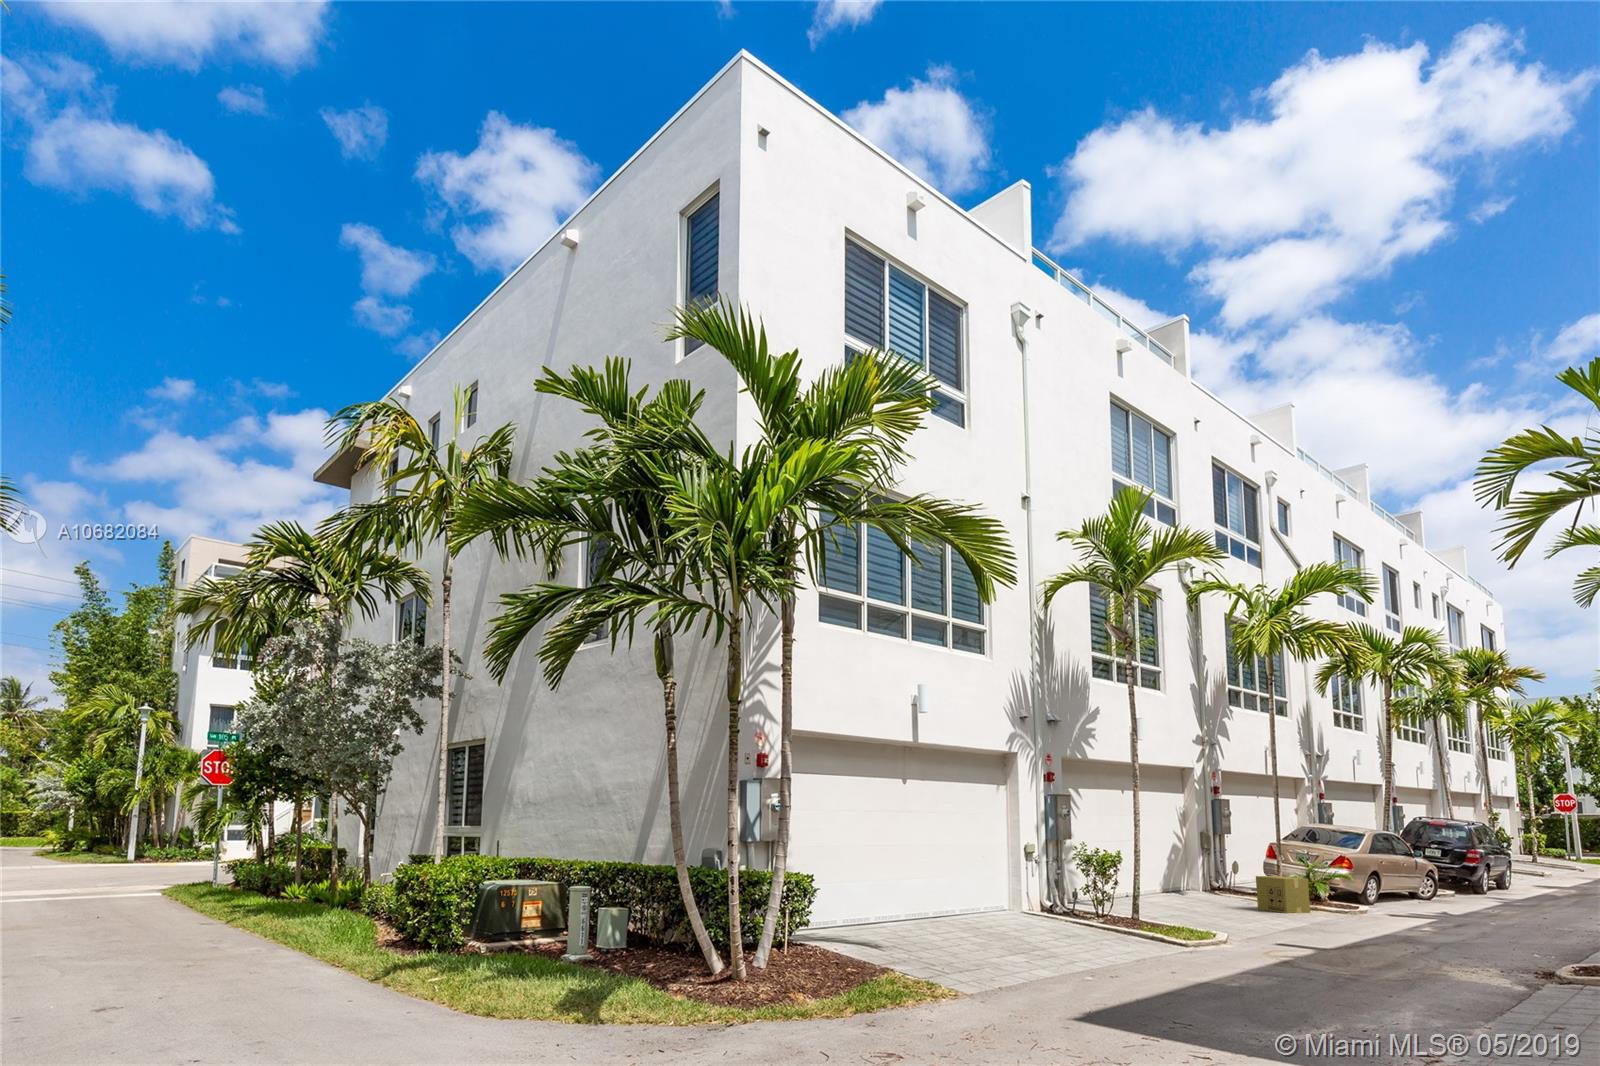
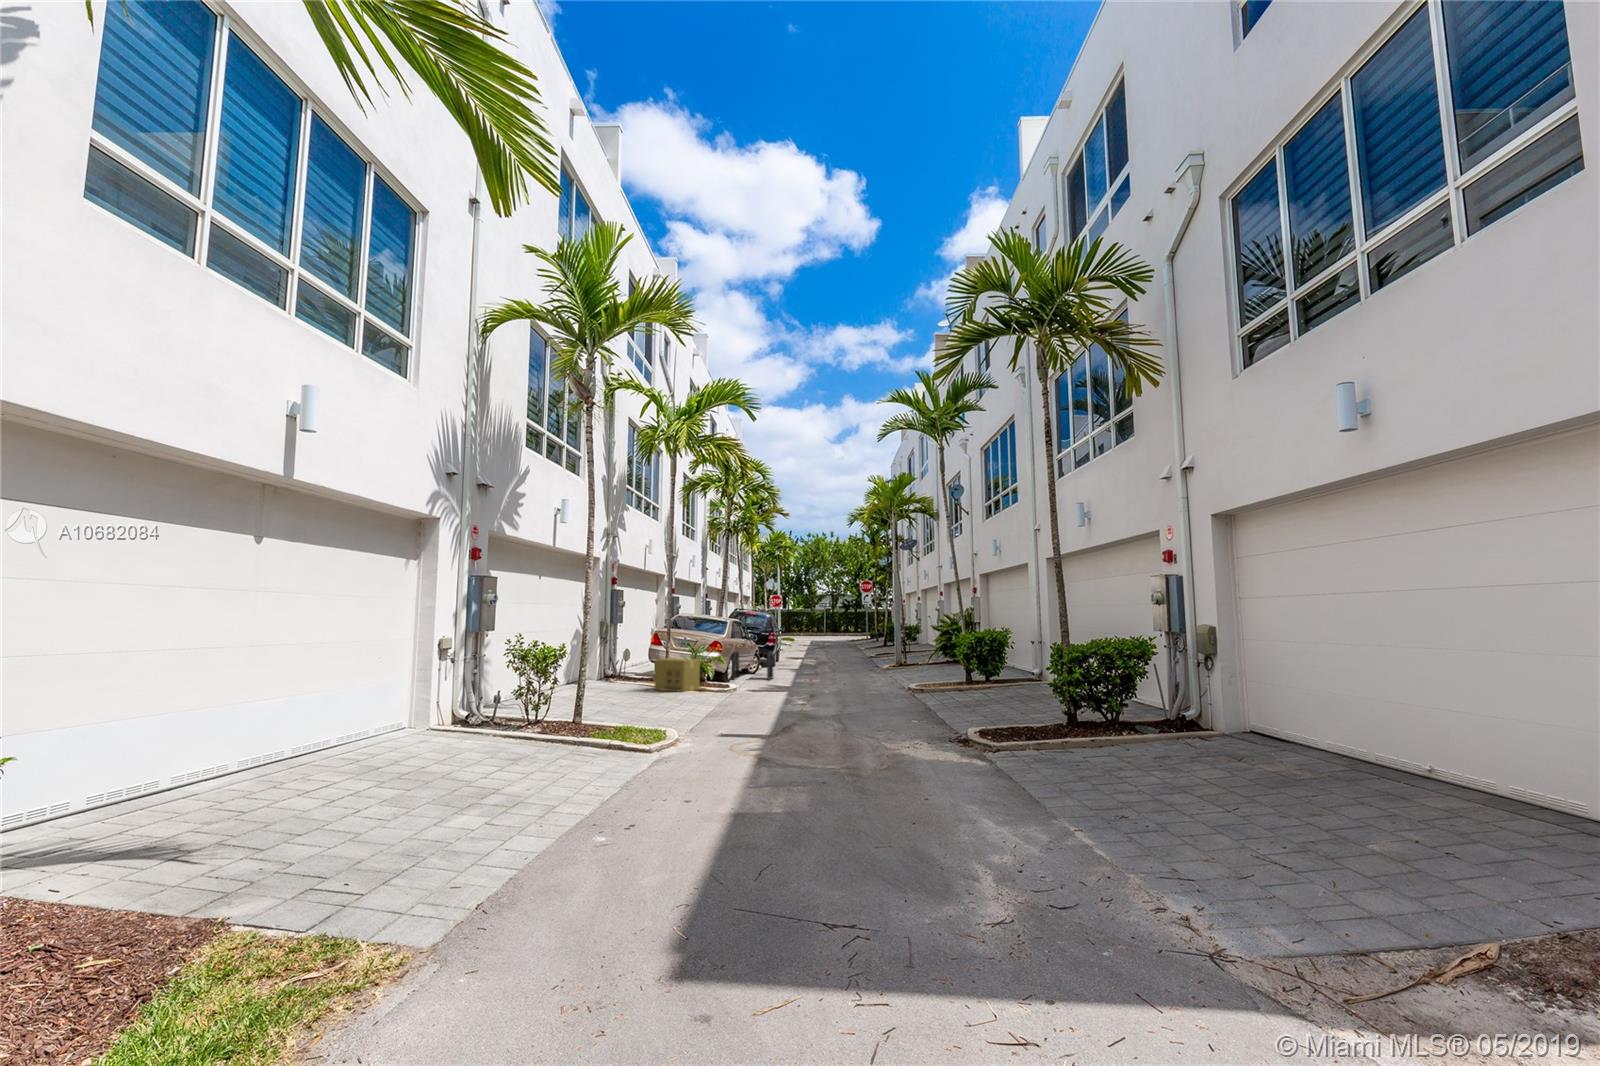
bench: none [1367,873,1428,913] -> present [732,651,773,680]

